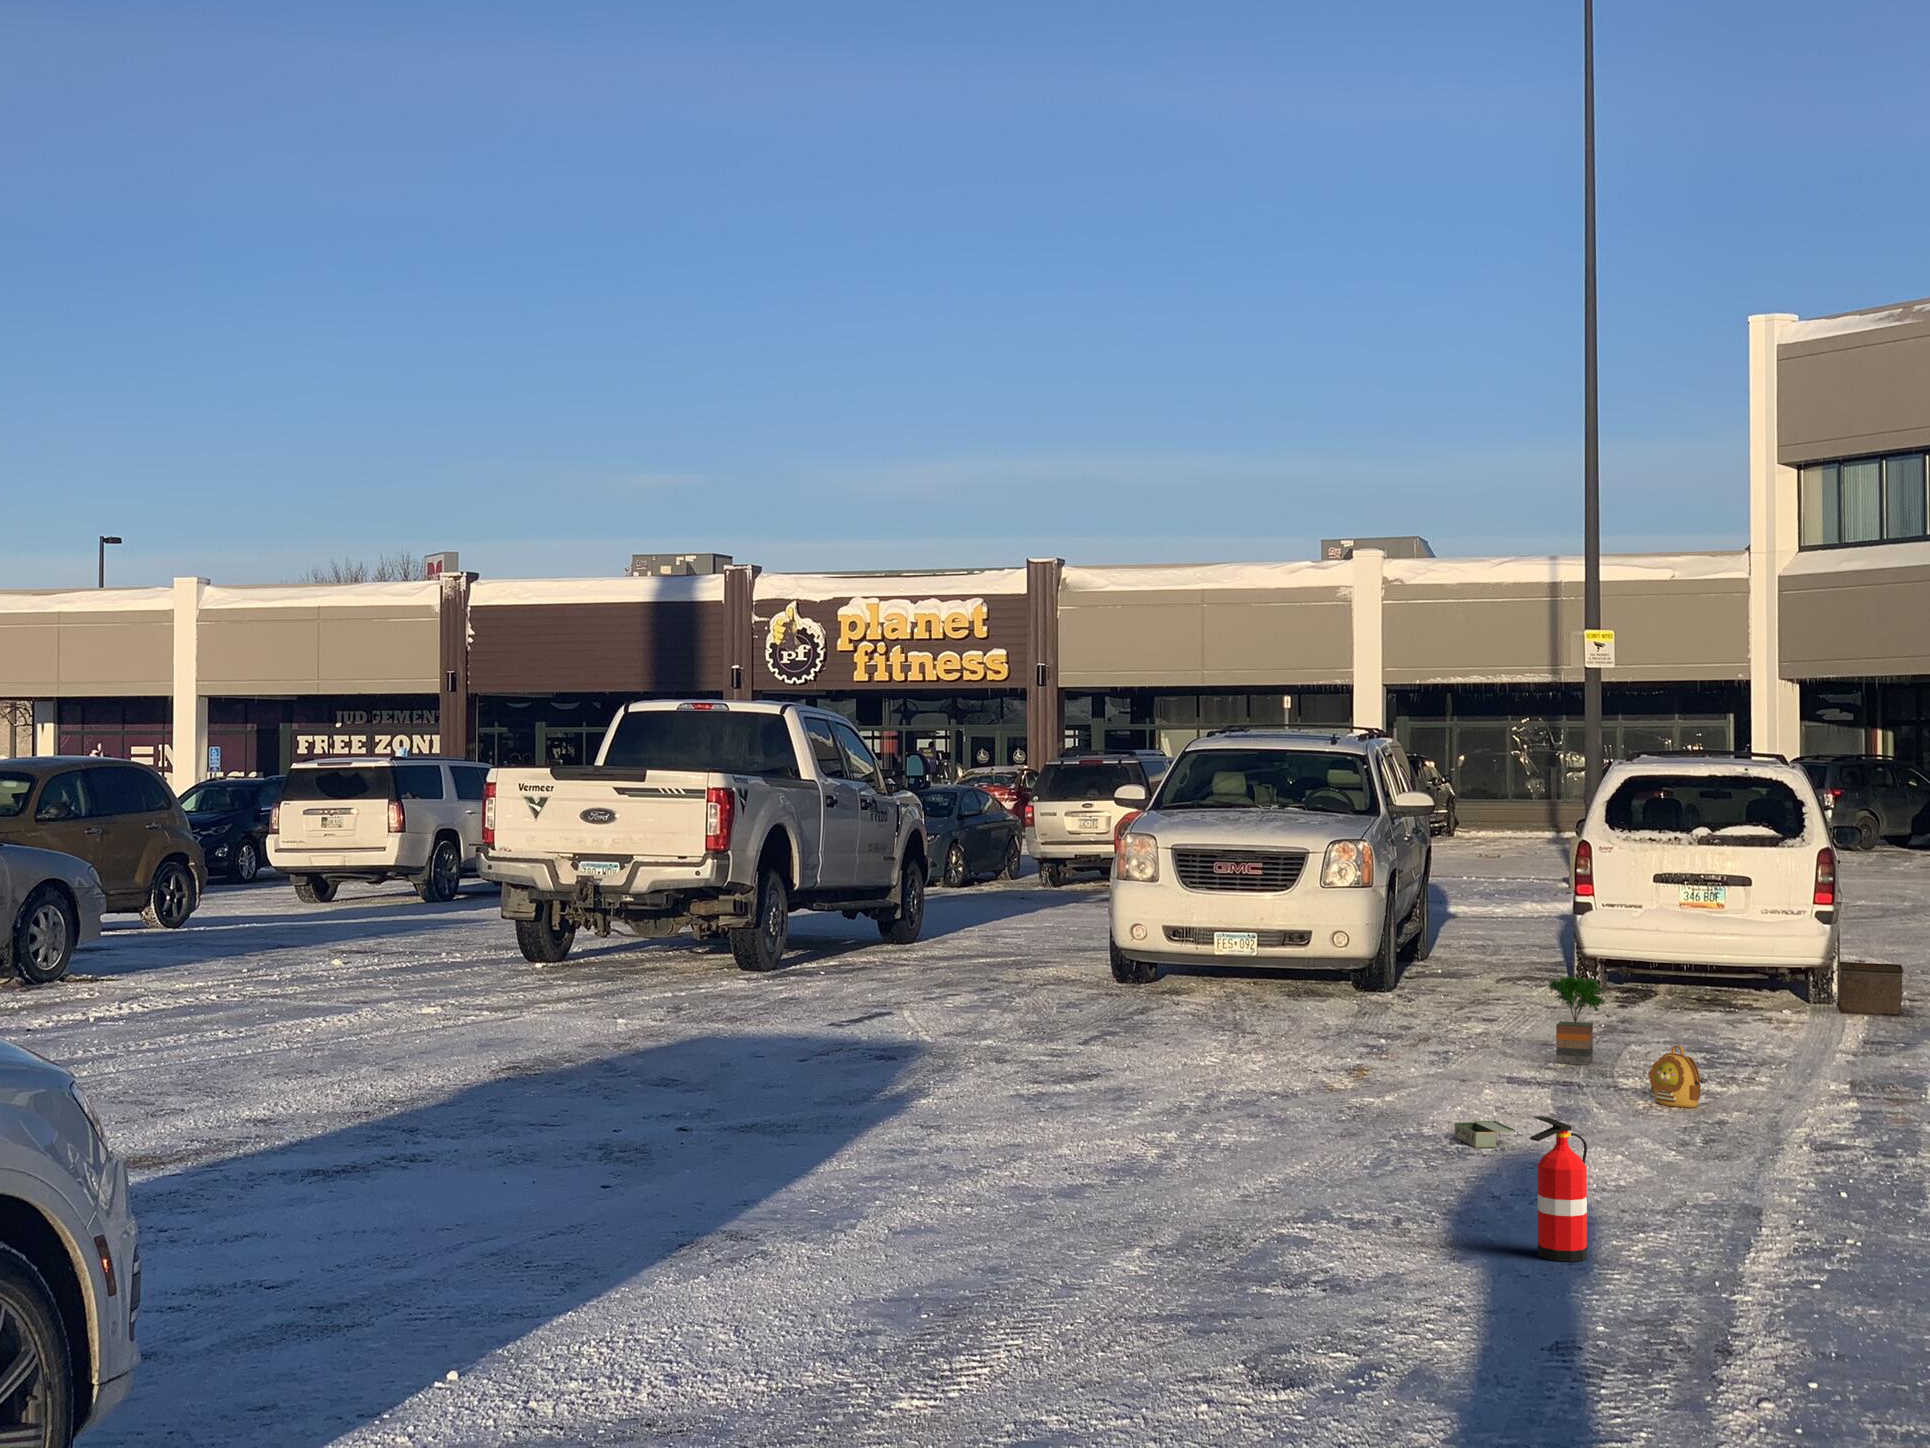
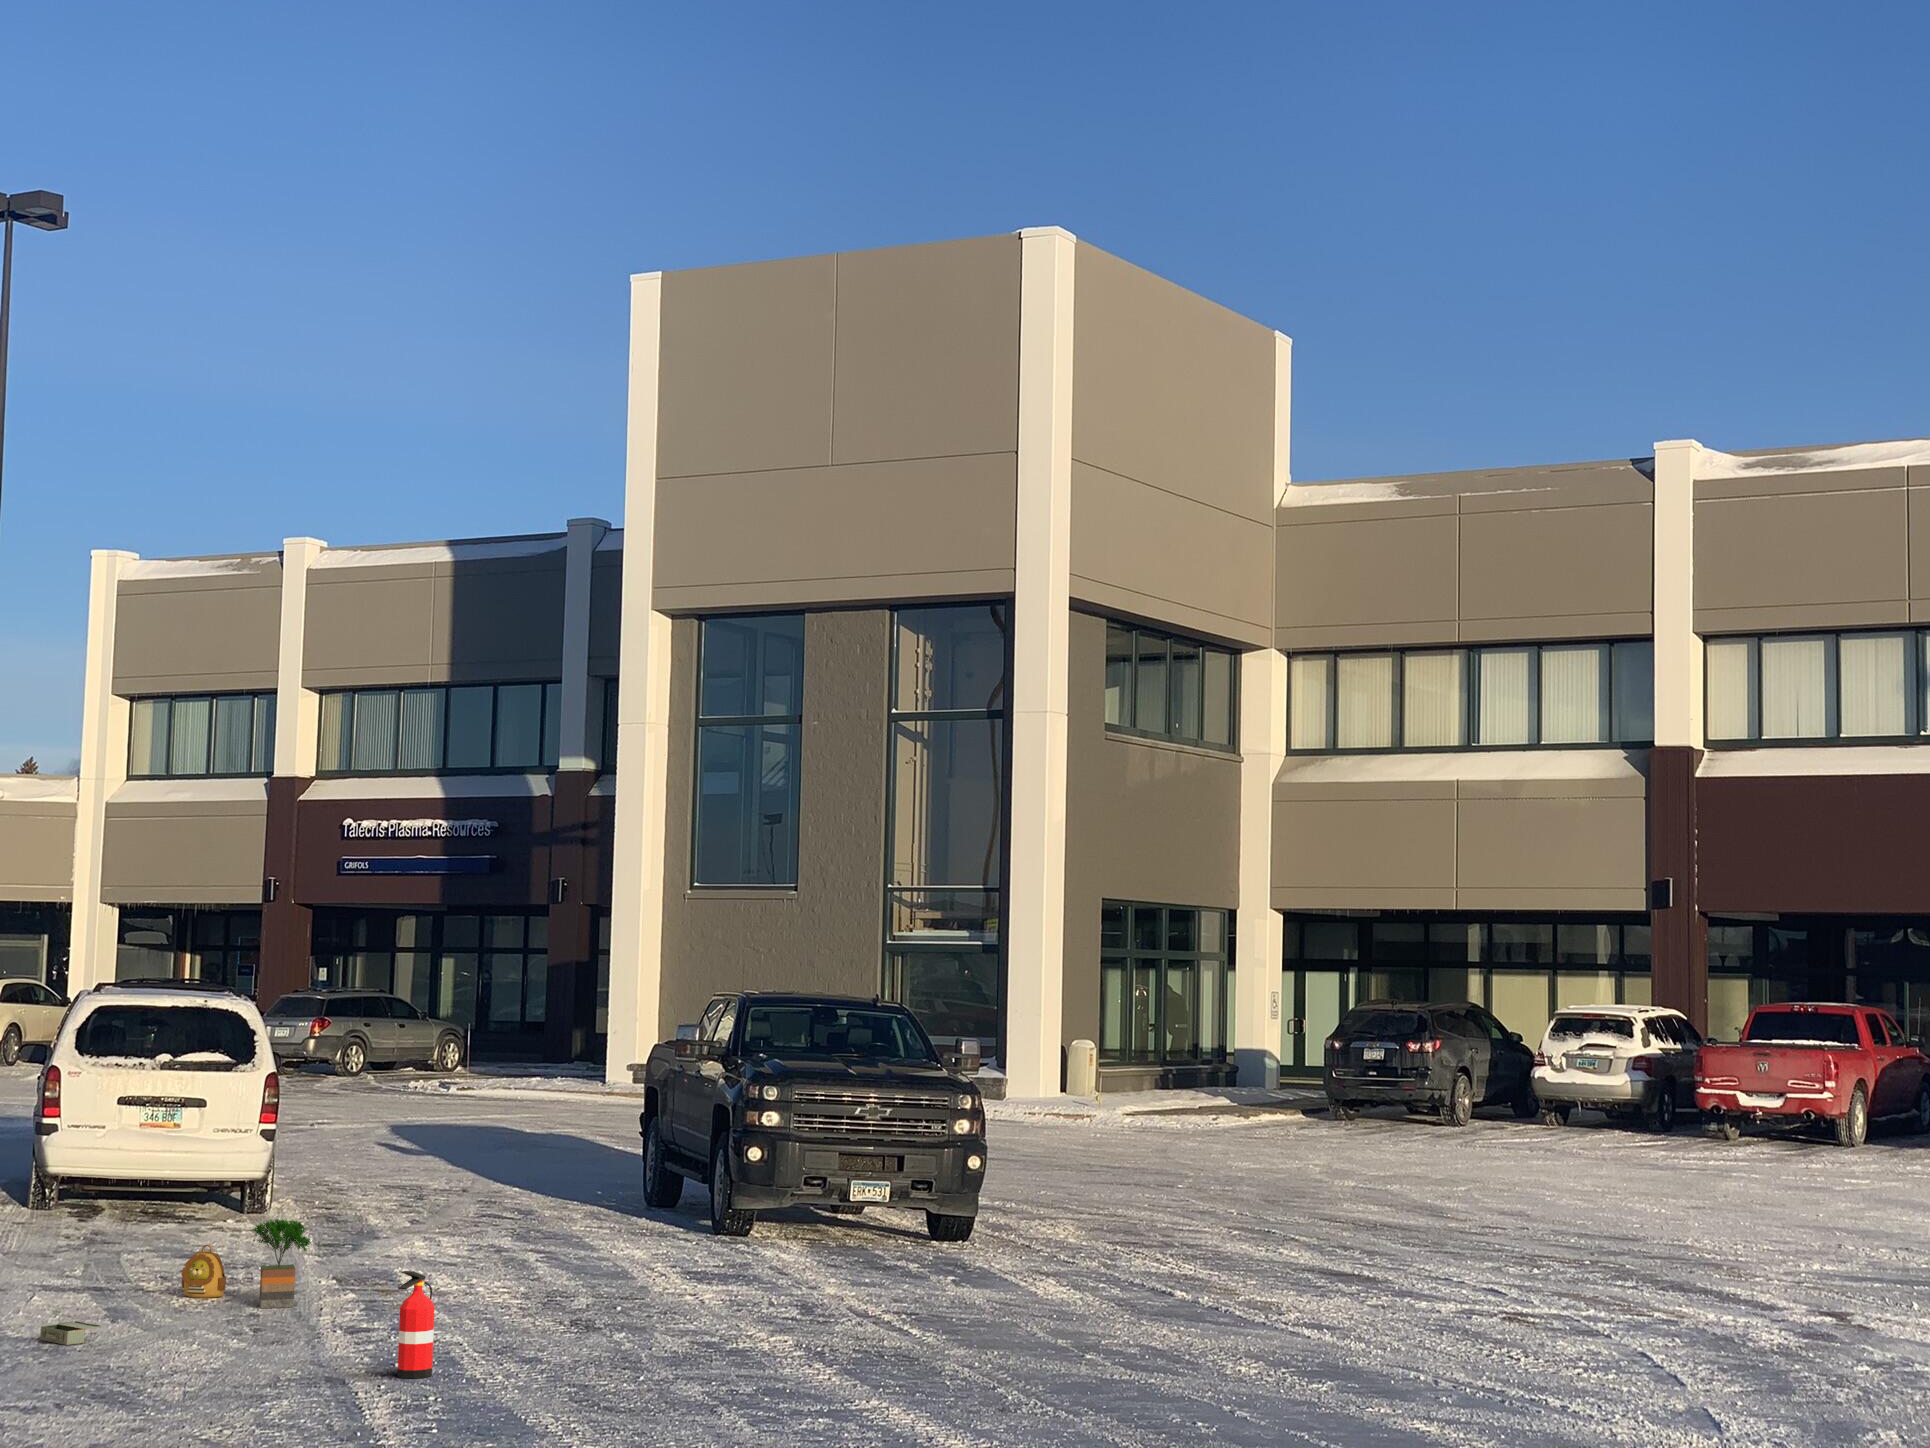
storage bin: present [1837,962,1903,1016] -> none [268,1169,329,1215]
potted tree: present [1549,976,1605,1065] -> present [253,1219,311,1308]
fire extinguisher: present [1530,1116,1588,1262] -> present [397,1271,435,1379]

